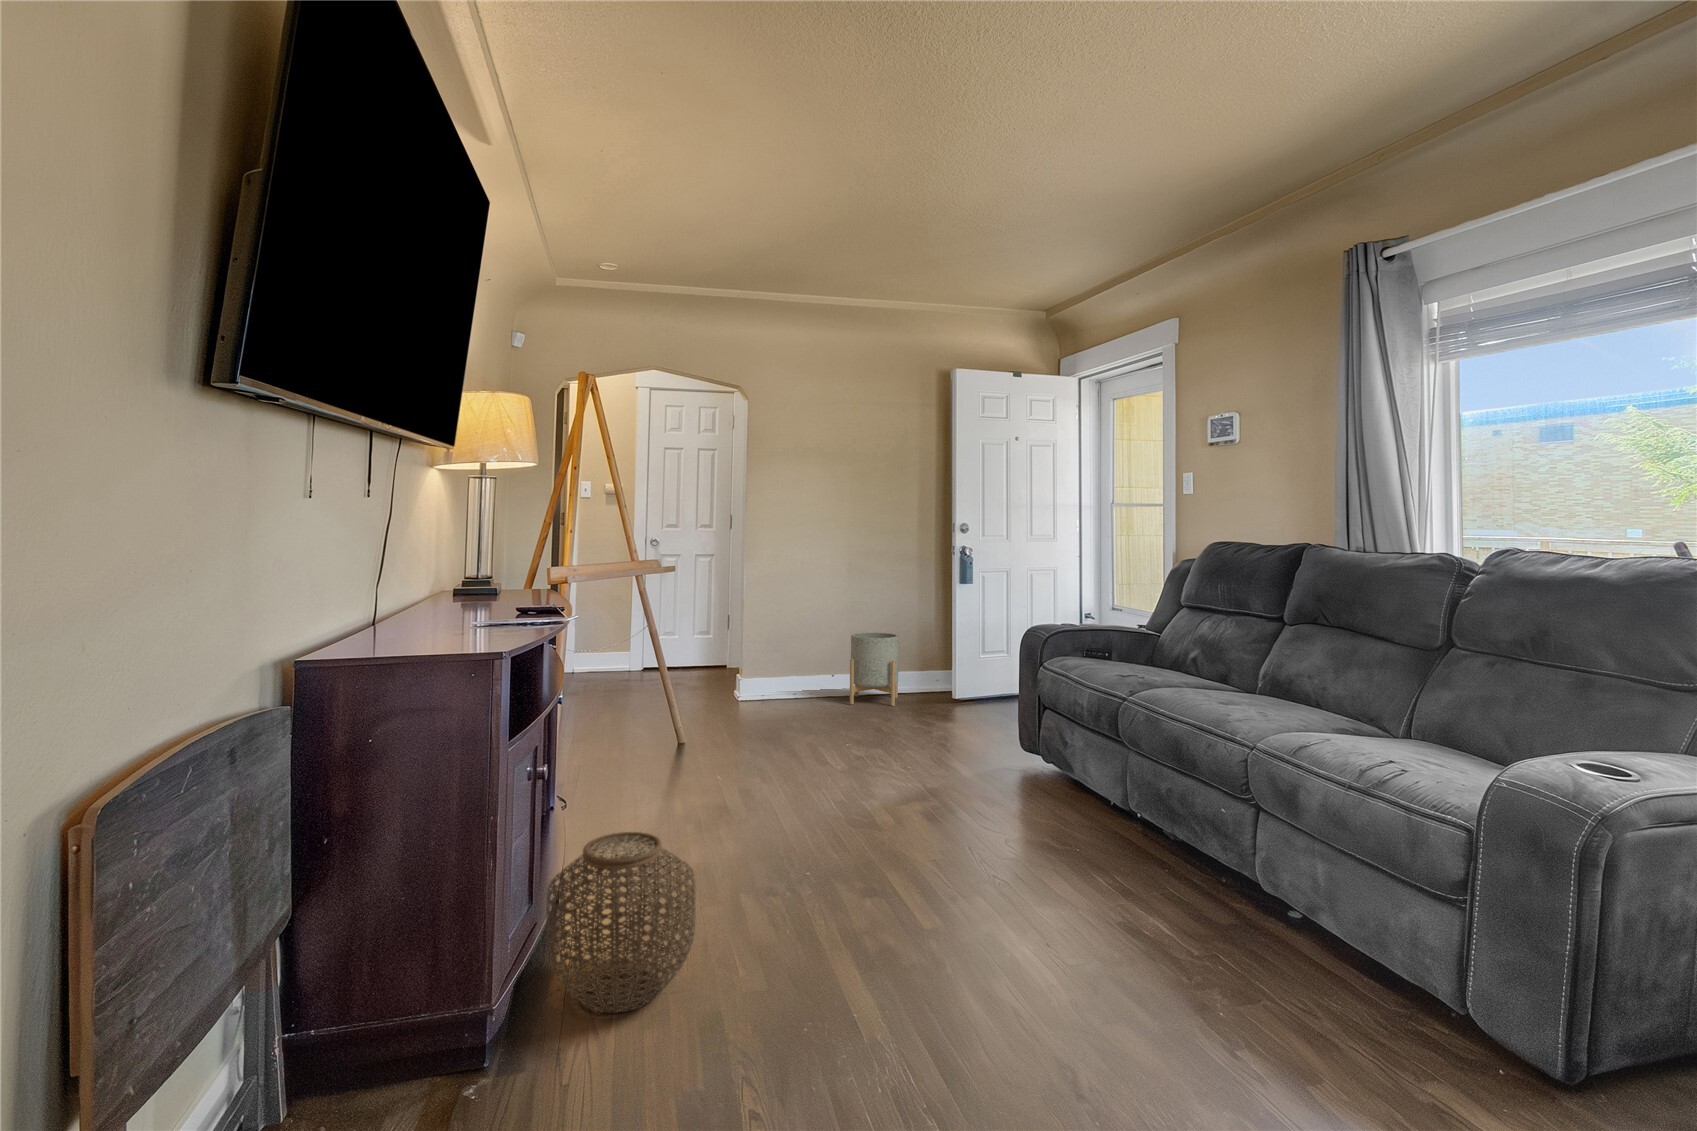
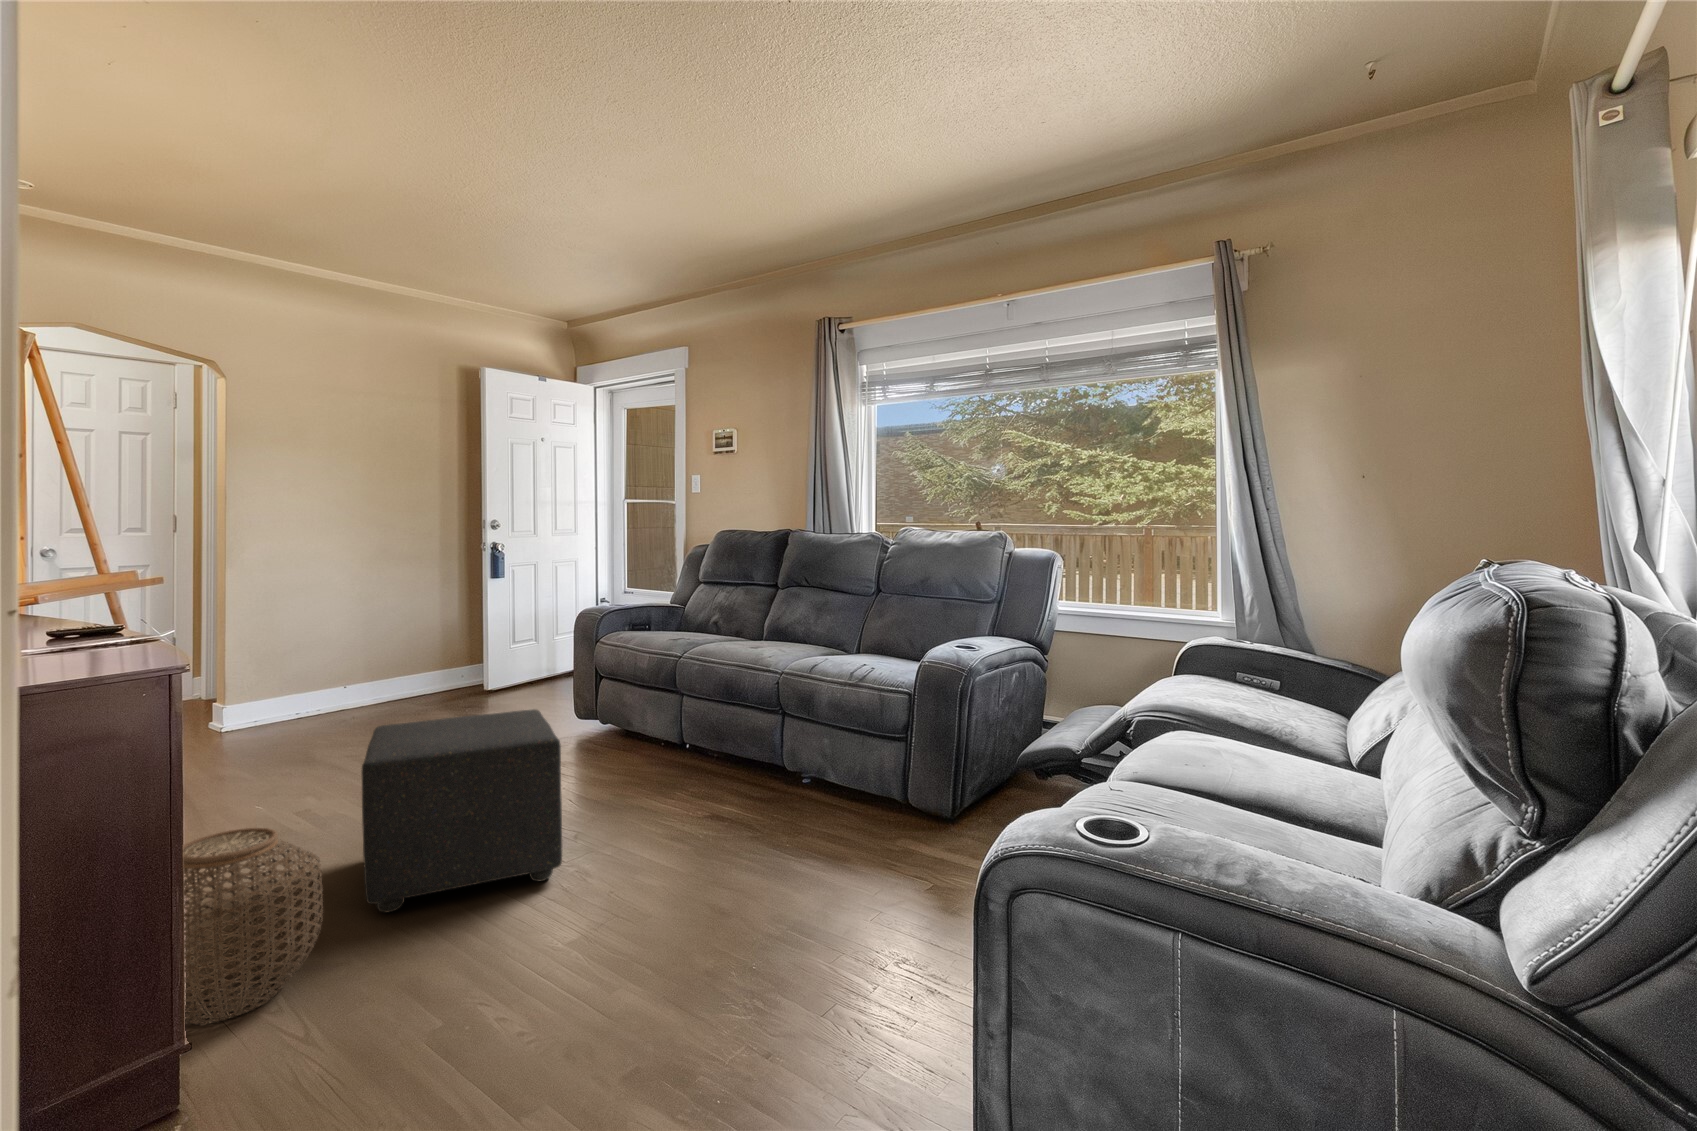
planter: present [850,633,899,706] -> none [369,632,426,710]
ottoman: none [748,741,944,953] -> present [361,709,562,912]

